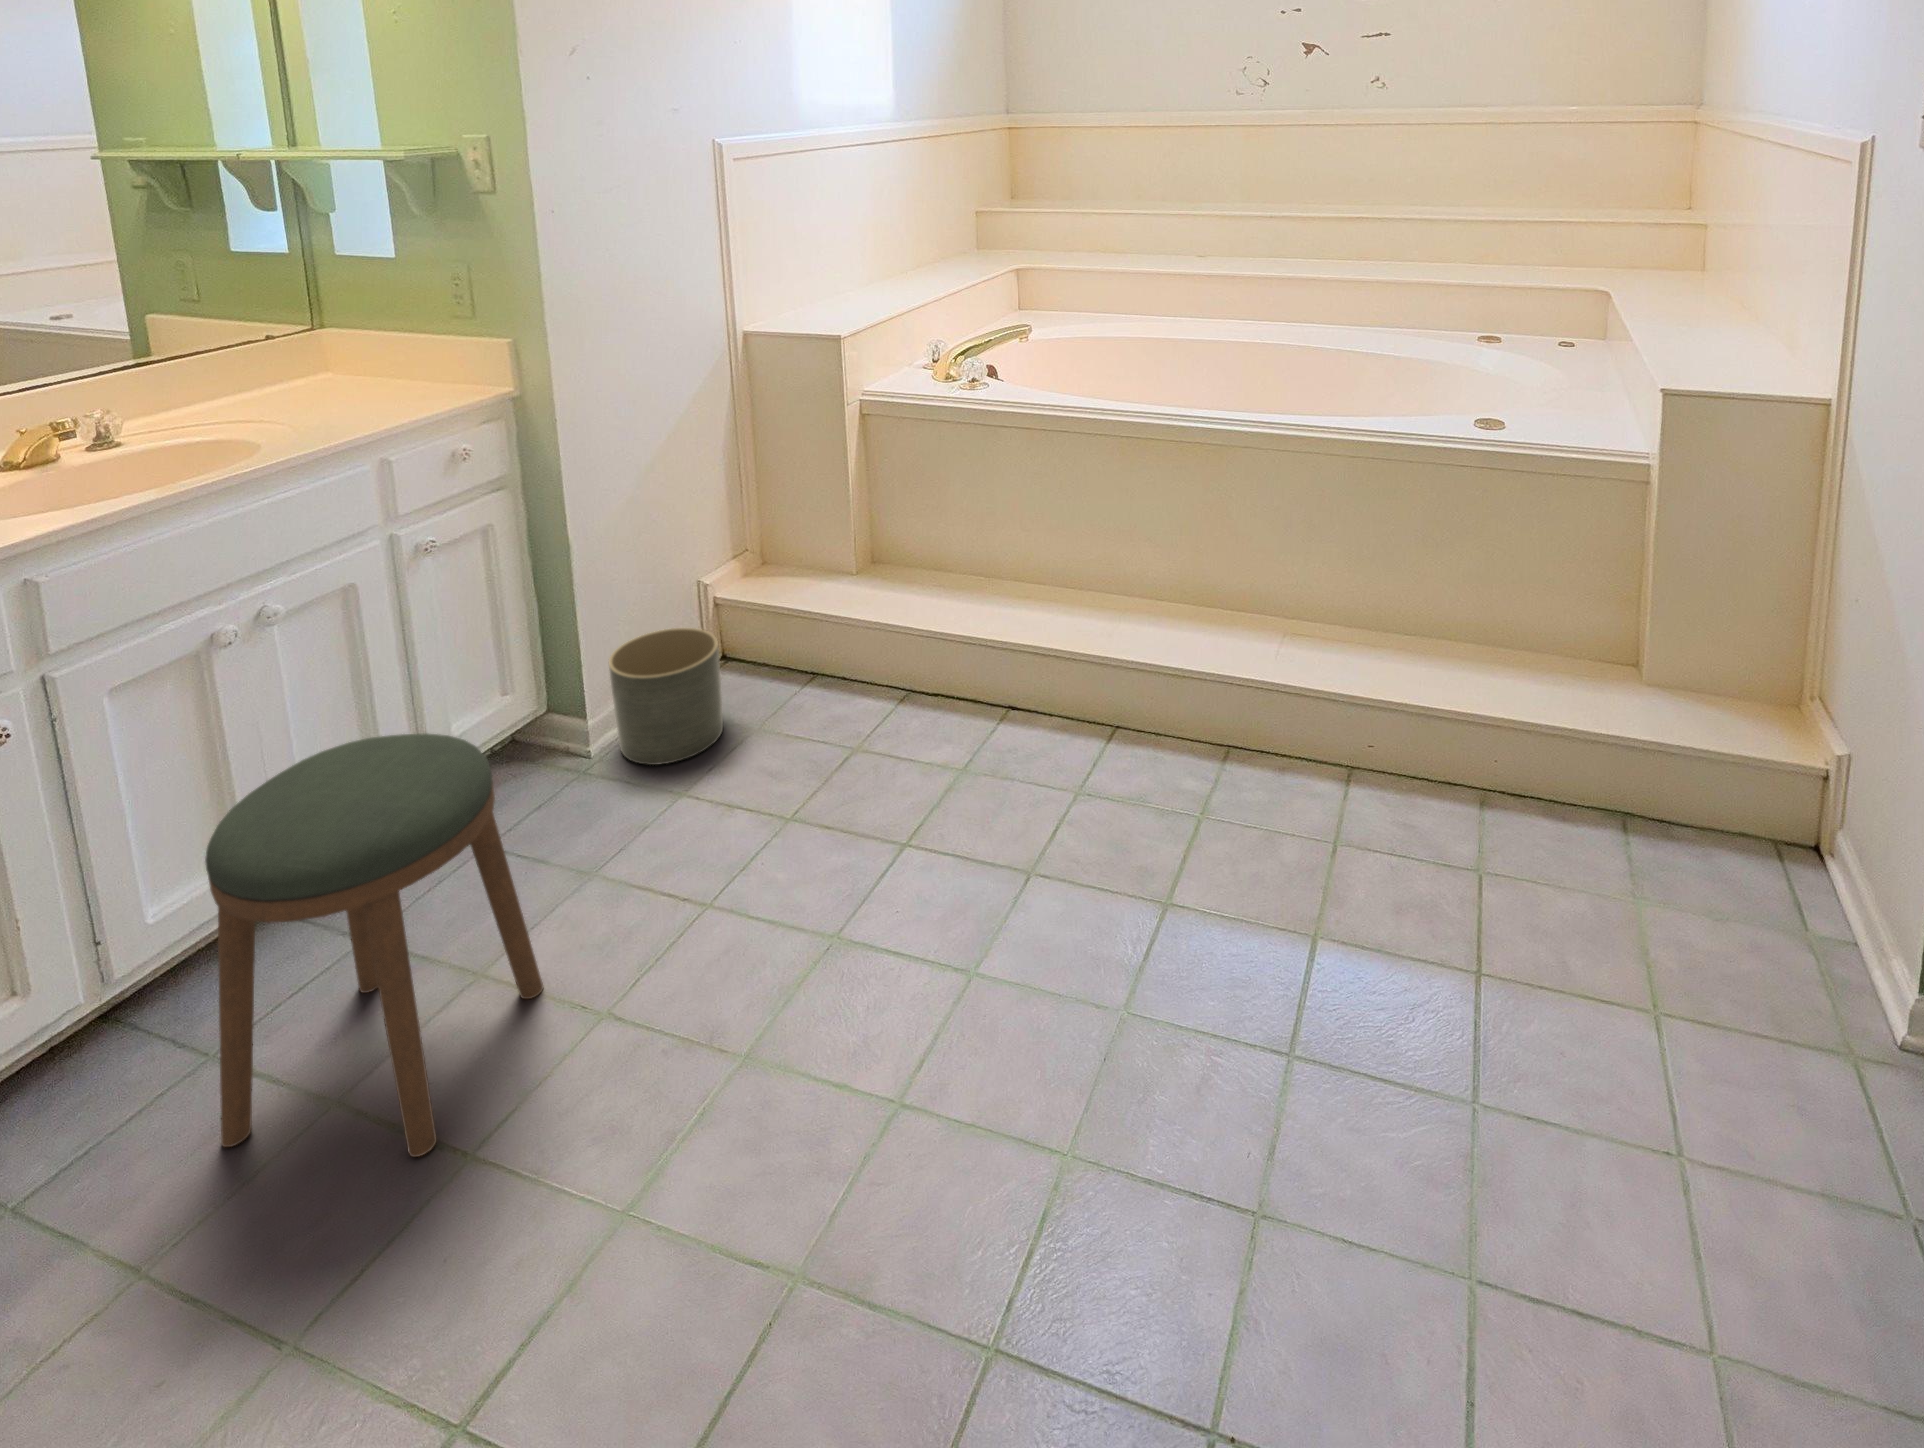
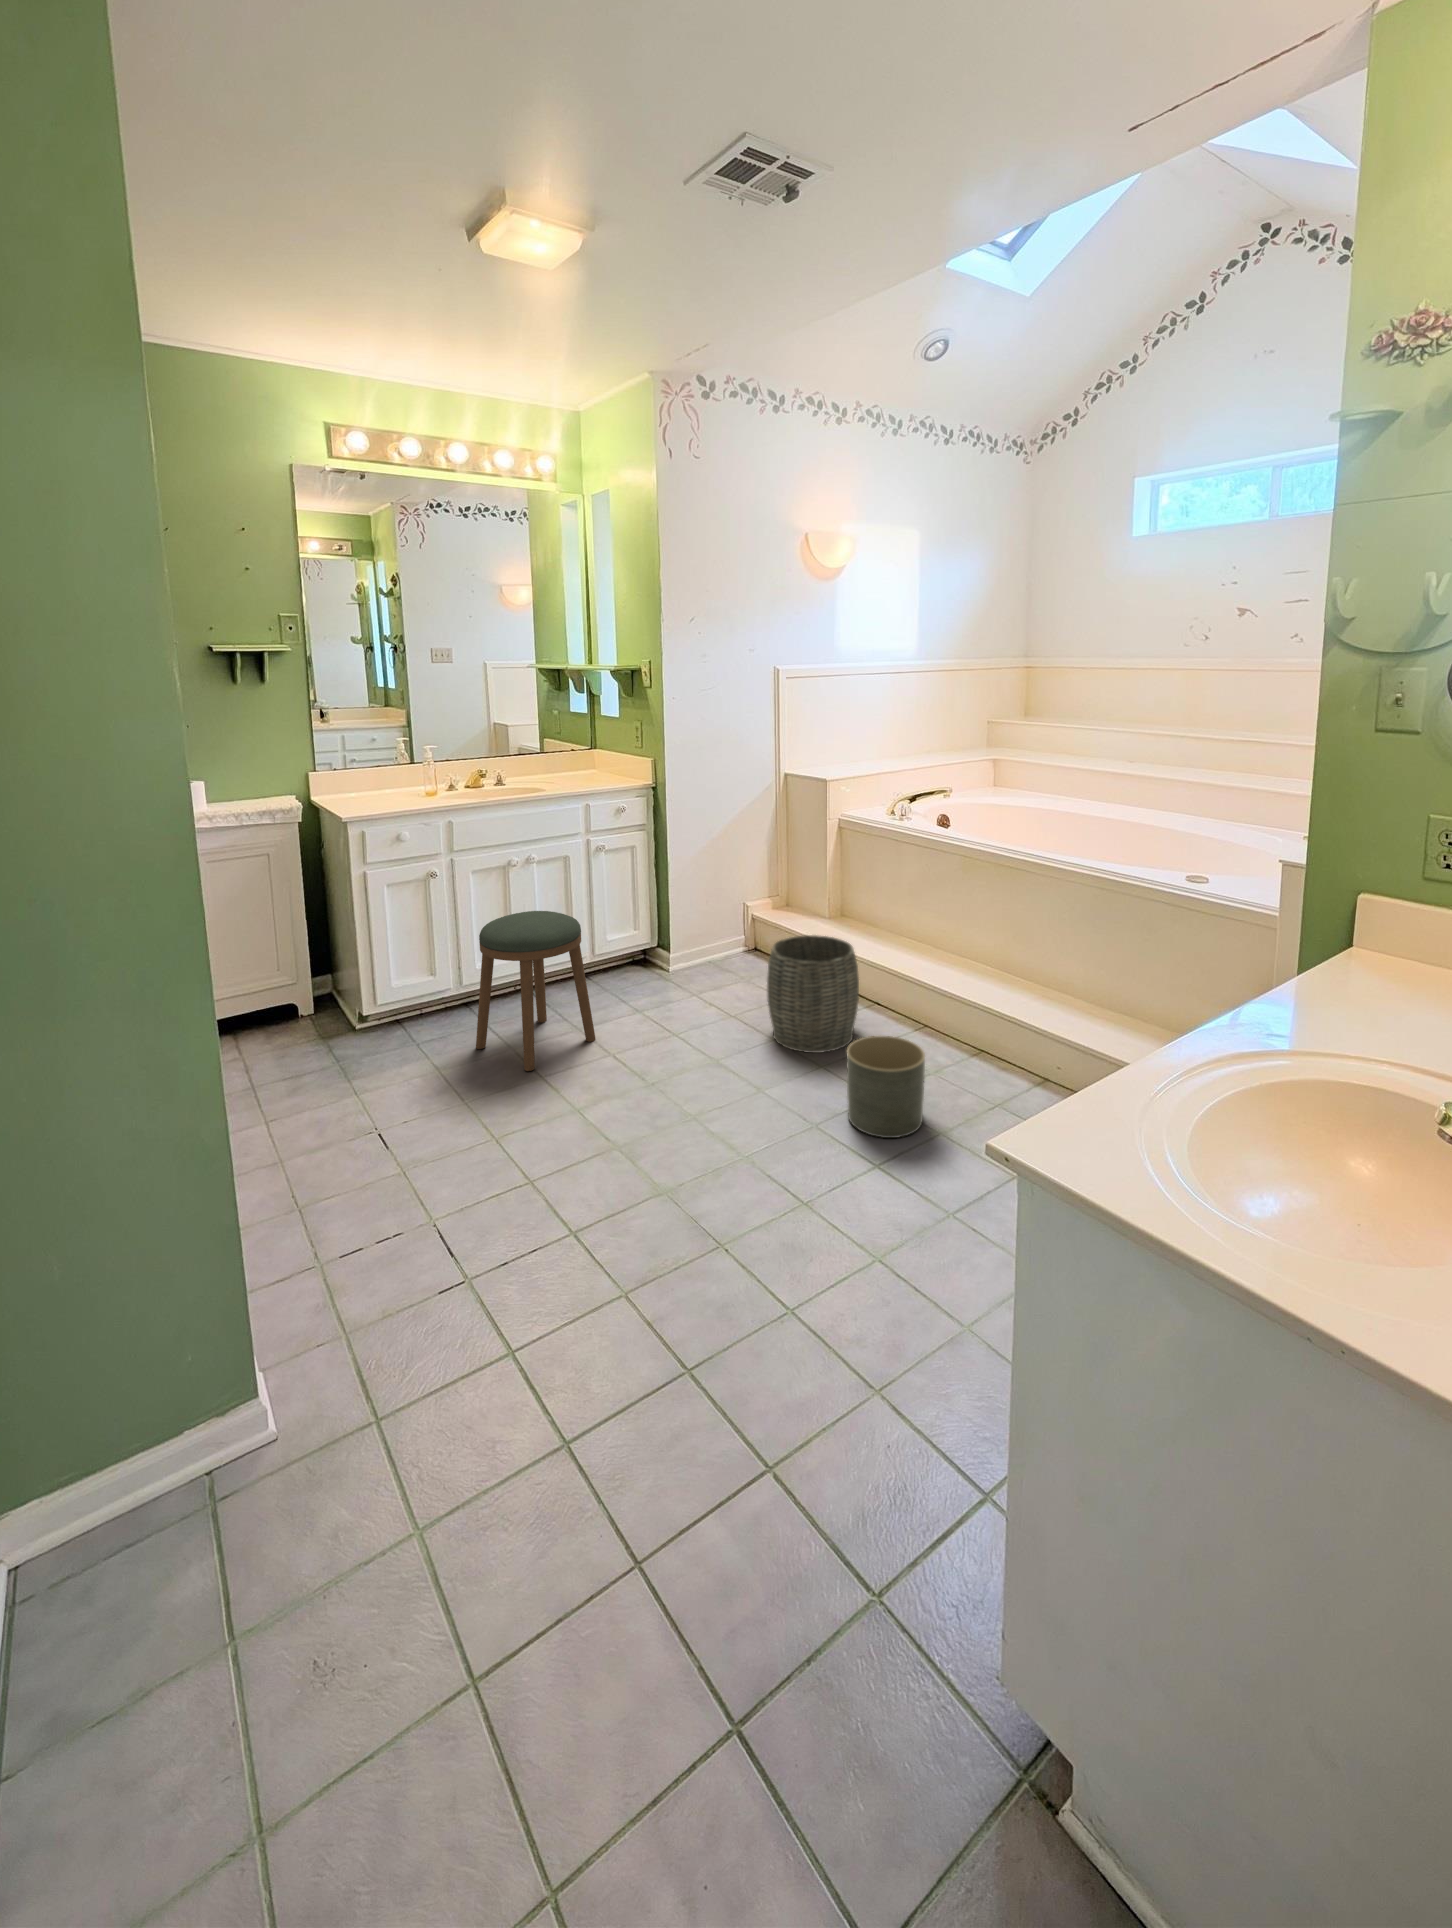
woven basket: none [883,621,1052,854] -> present [767,935,859,1053]
planter: present [609,628,723,765] -> present [847,1036,925,1138]

